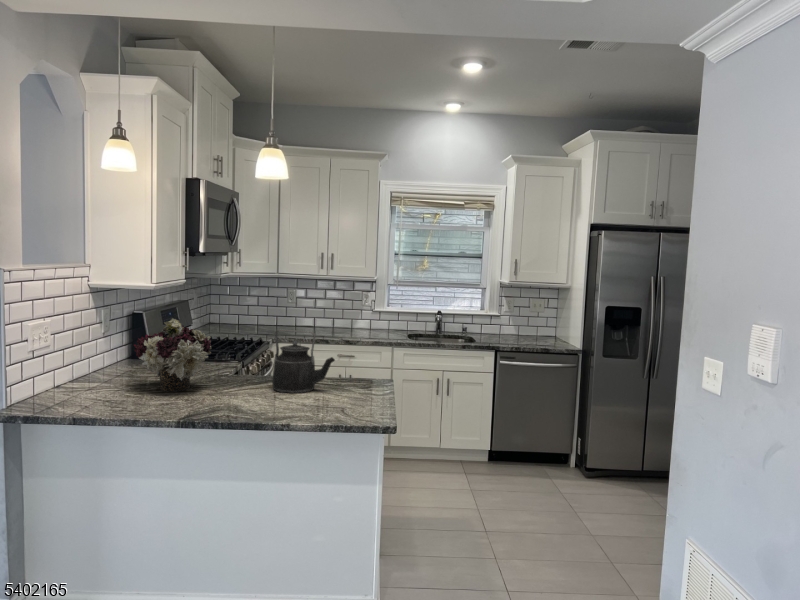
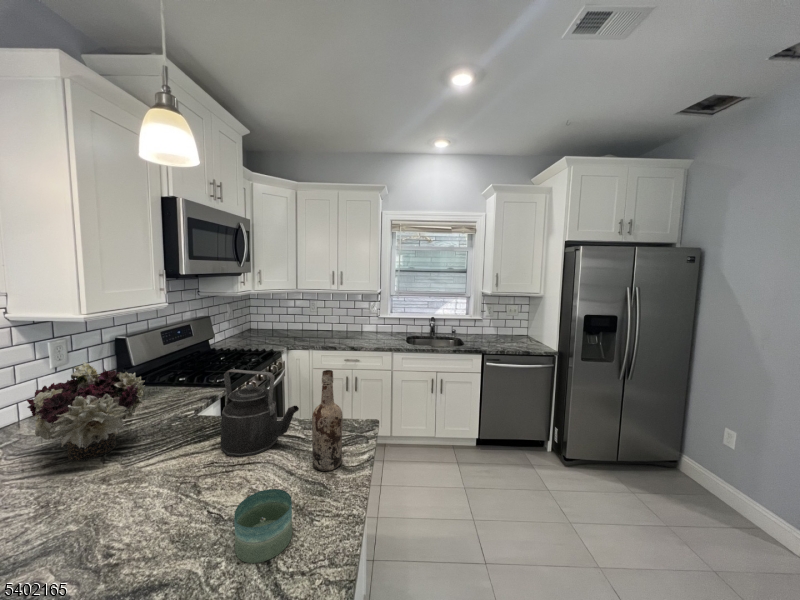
wine bottle: none [349,326,372,399] -> present [312,370,343,471]
candle: none [321,390,353,420] -> present [234,489,292,563]

